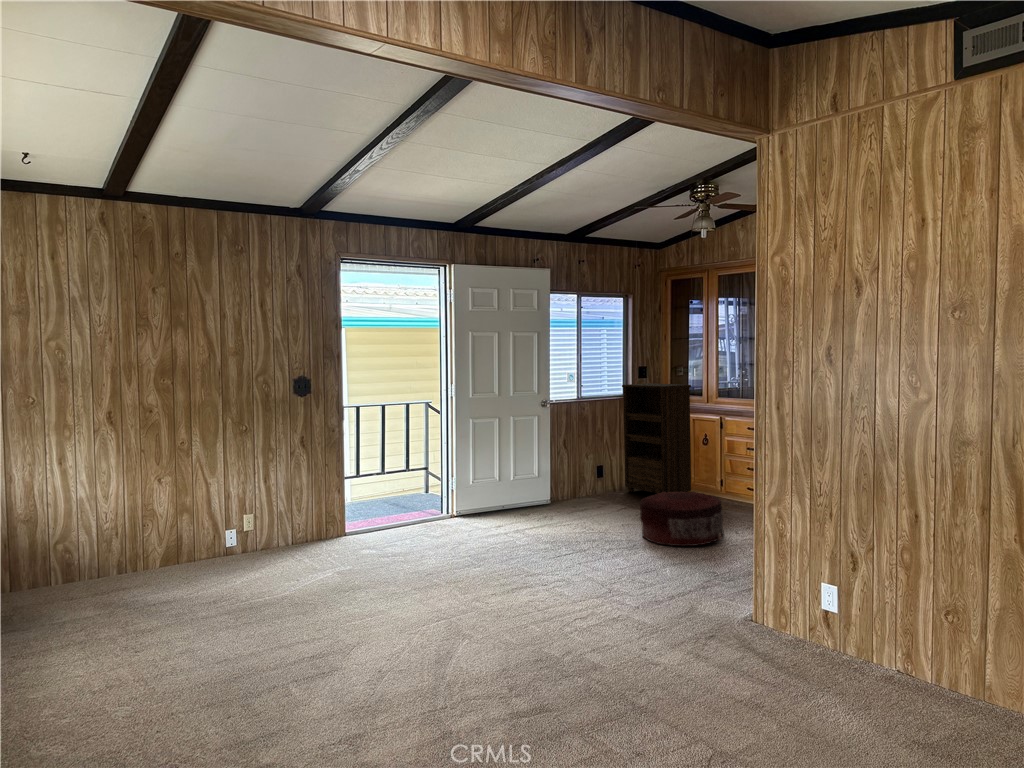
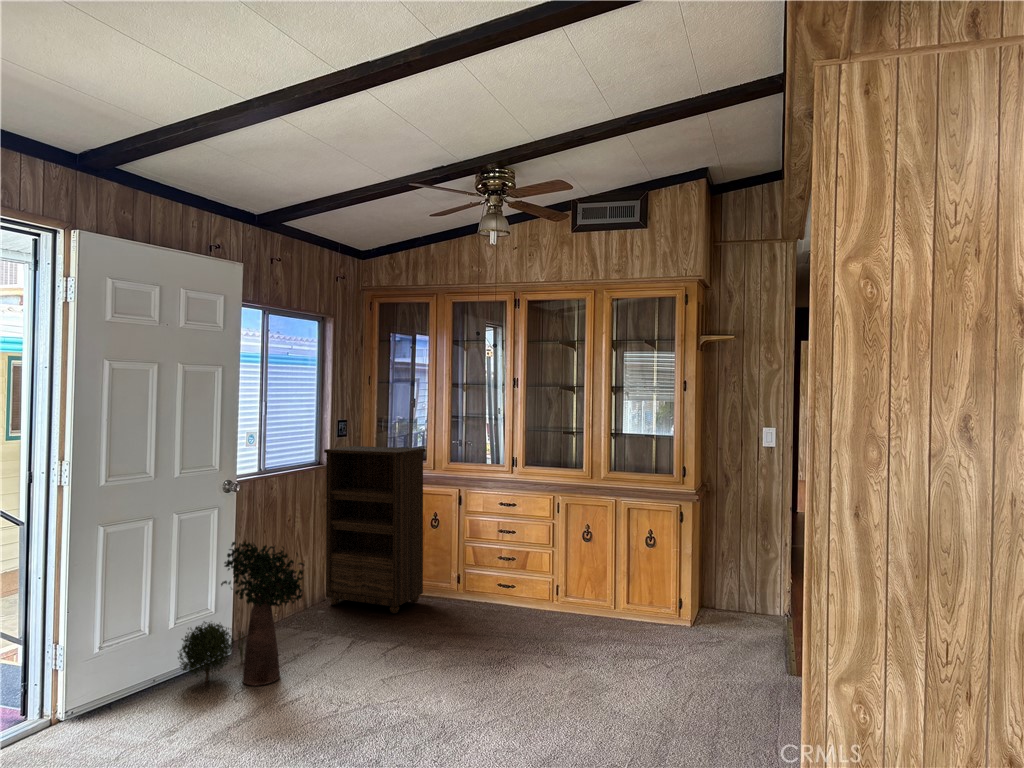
potted plant: none [513,435,582,518] -> present [178,542,304,686]
pouf: present [640,492,724,546] -> none [426,610,550,714]

